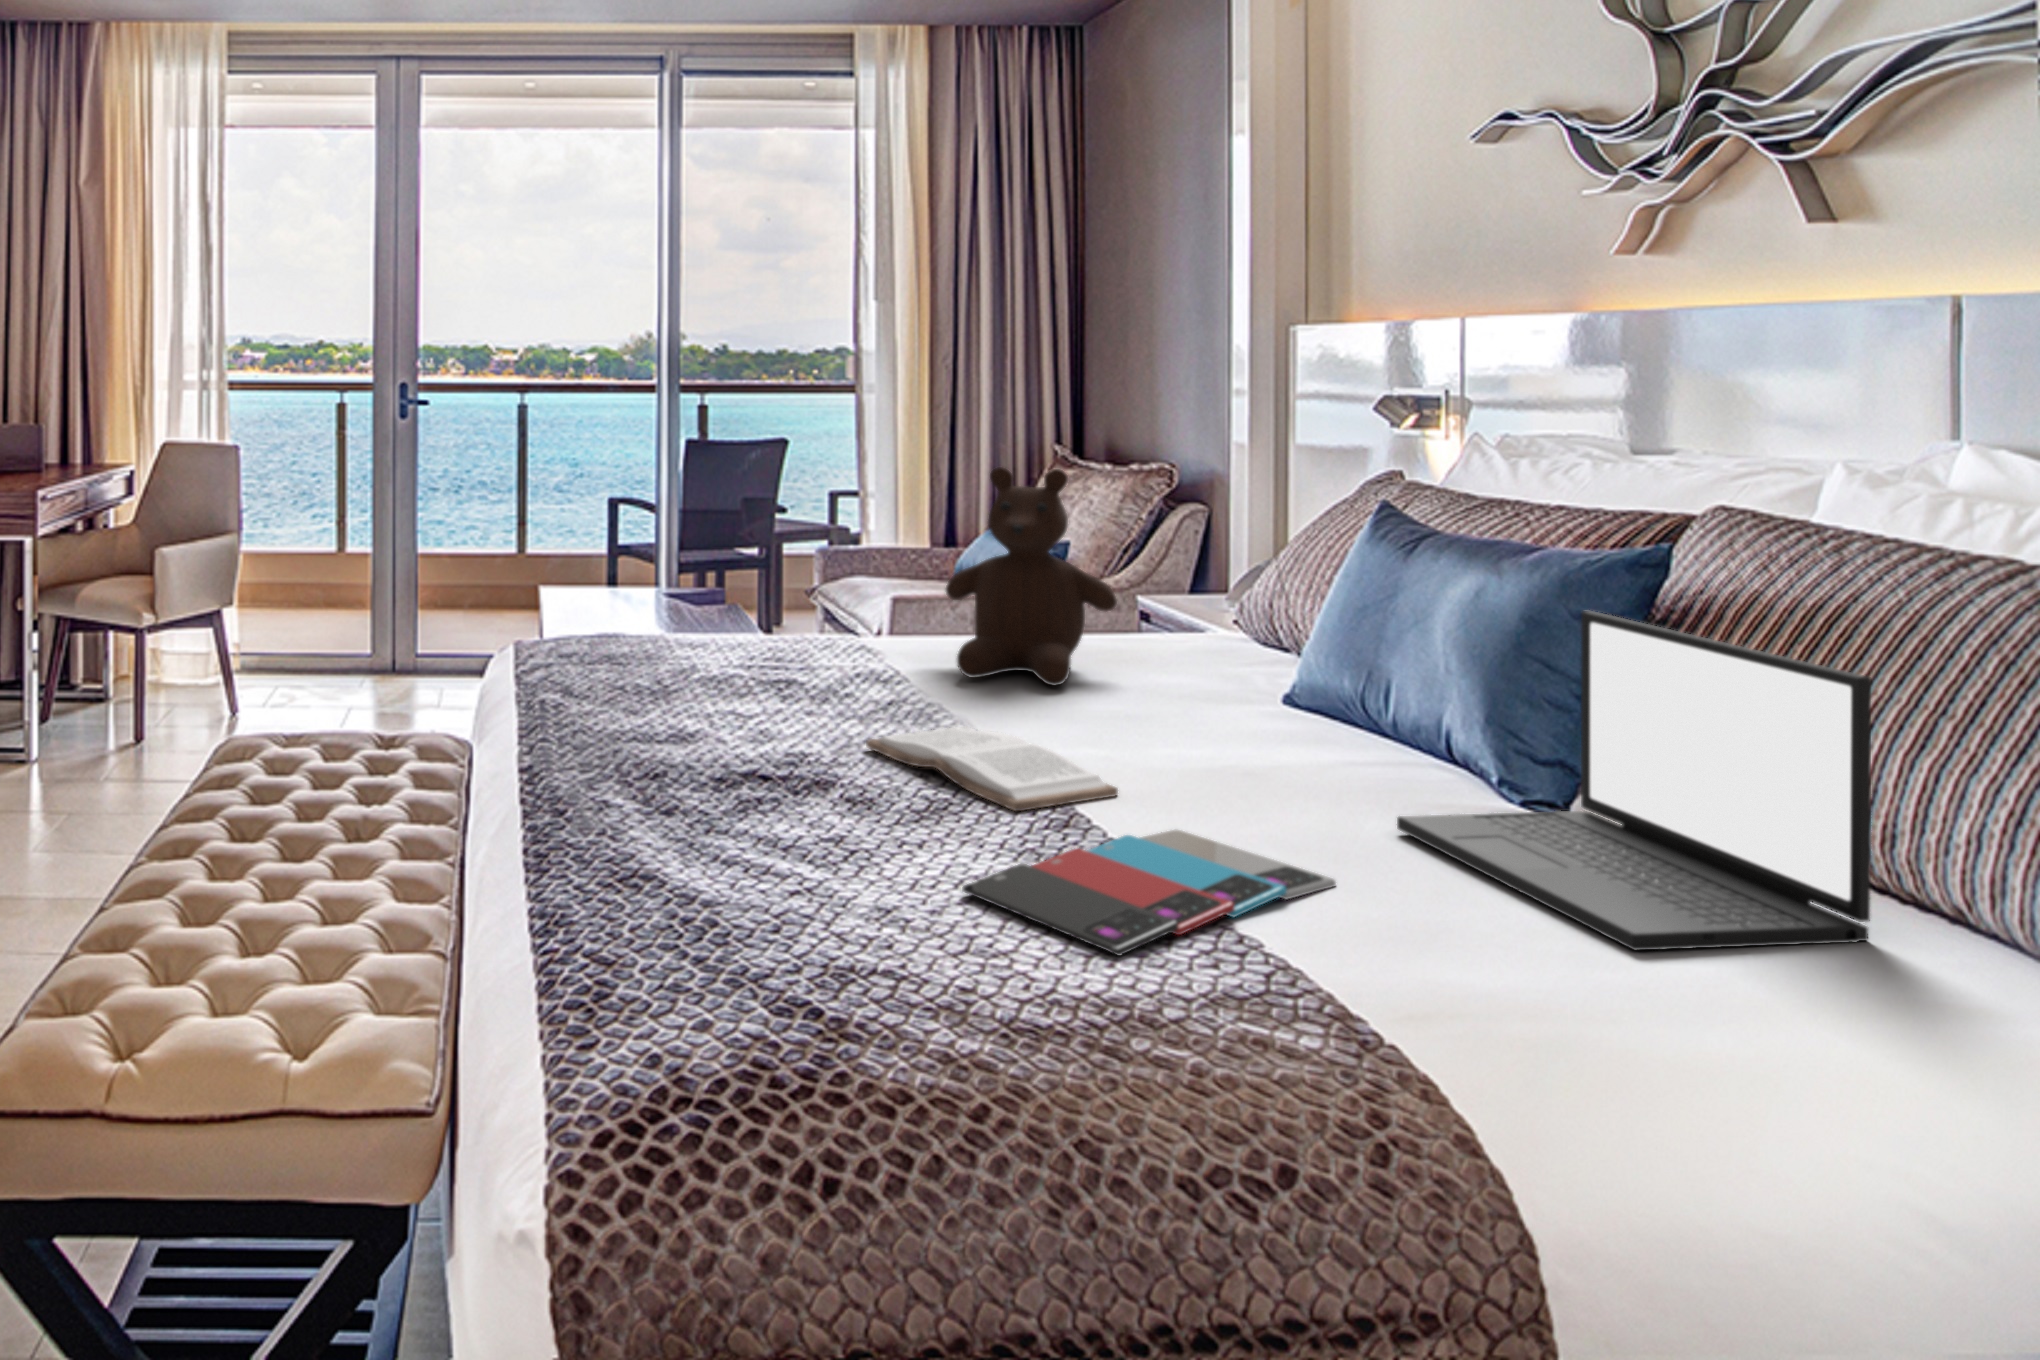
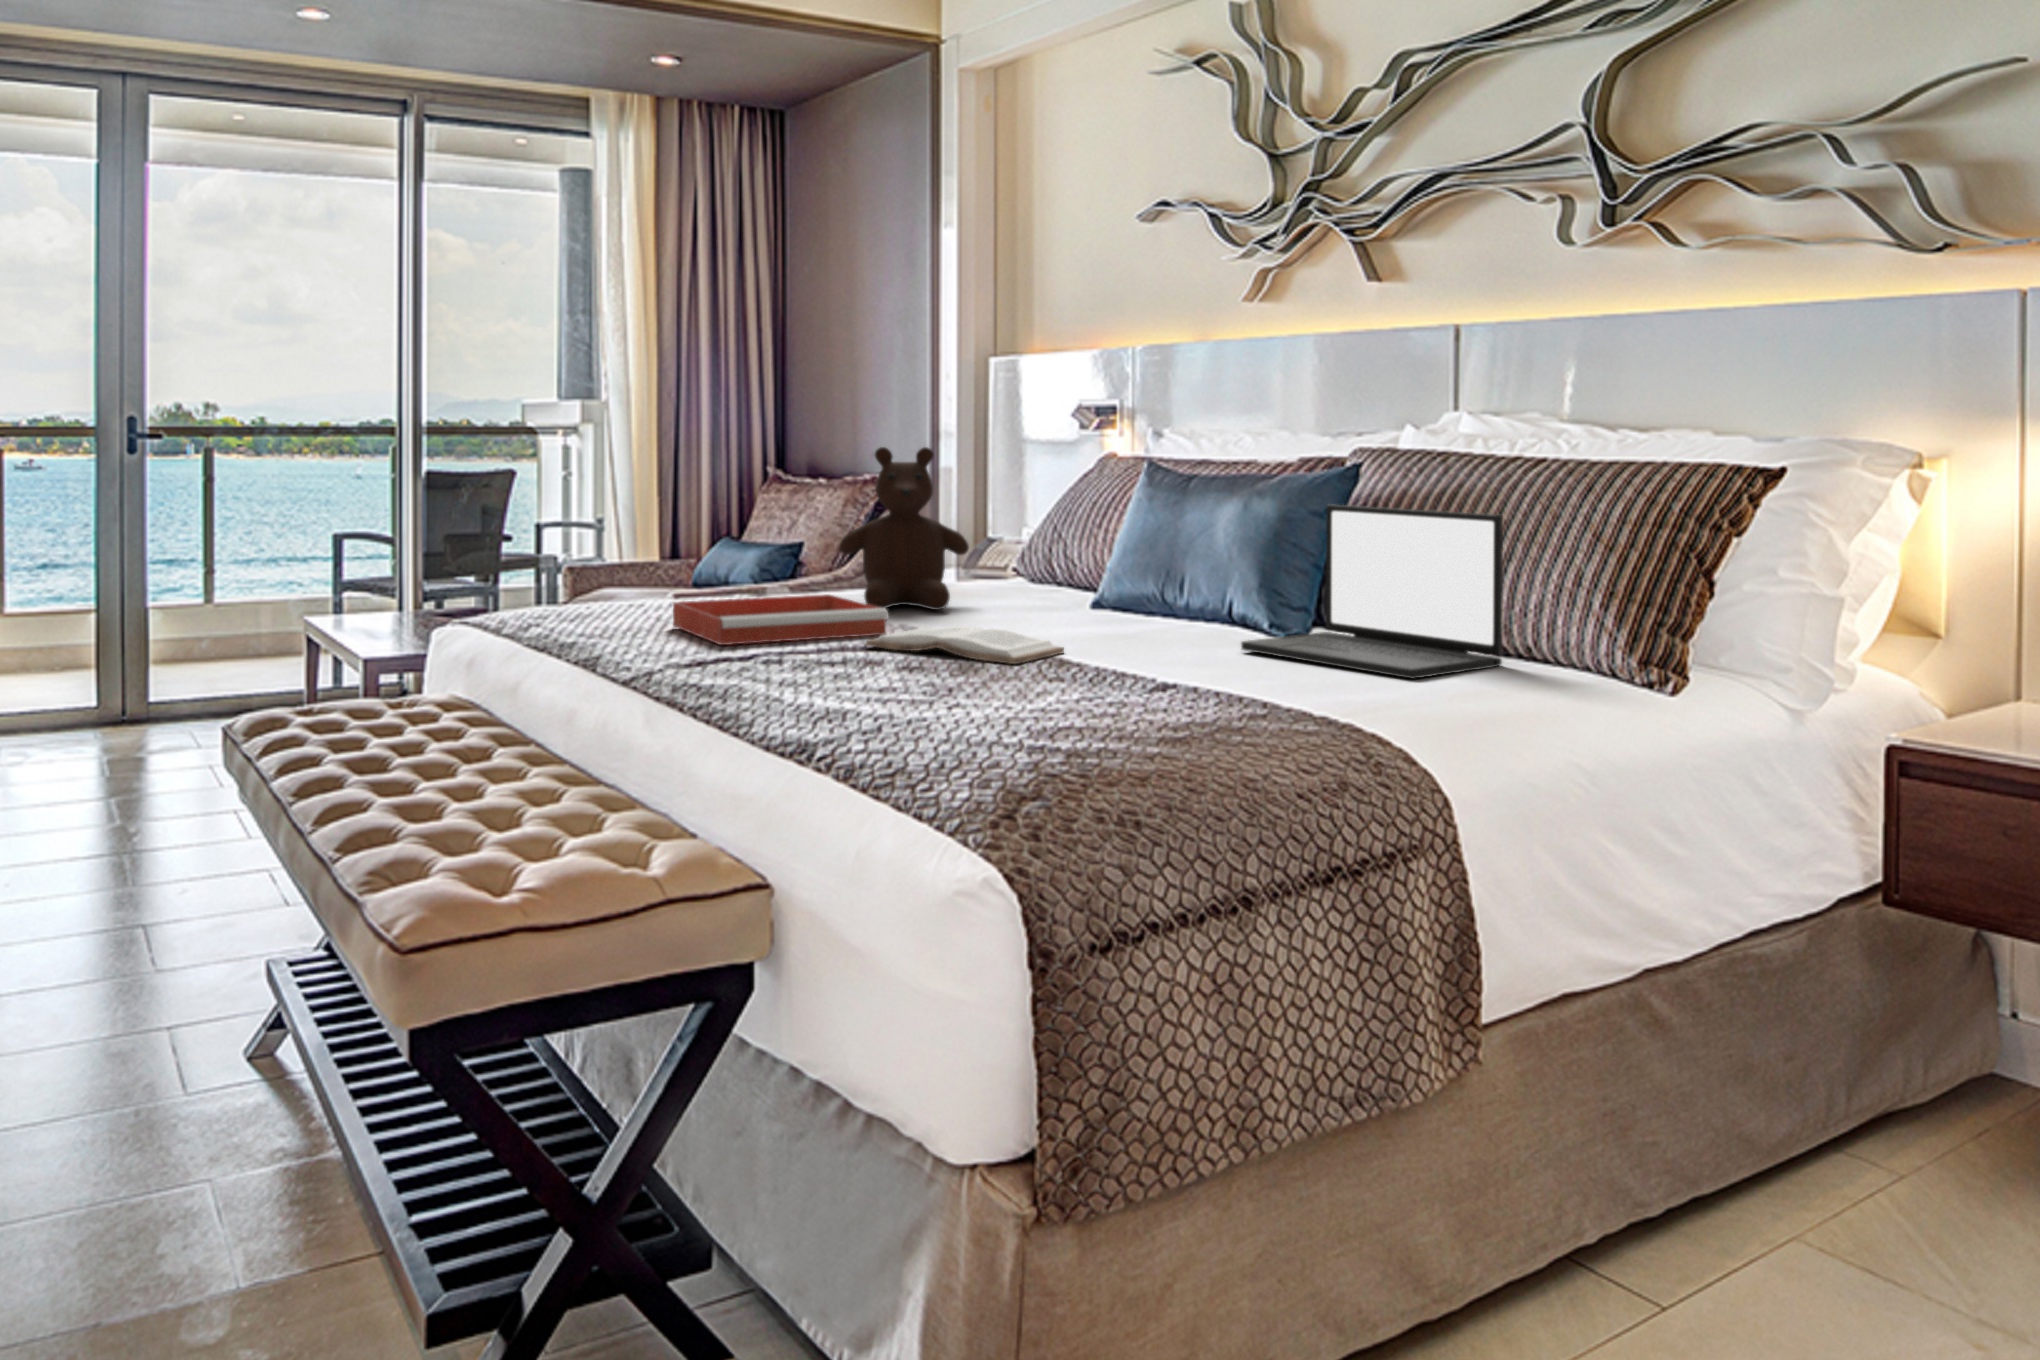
tray: none [698,654,931,726] -> present [673,594,889,645]
smartphone: present [962,830,1336,955] -> none [1047,660,1241,709]

